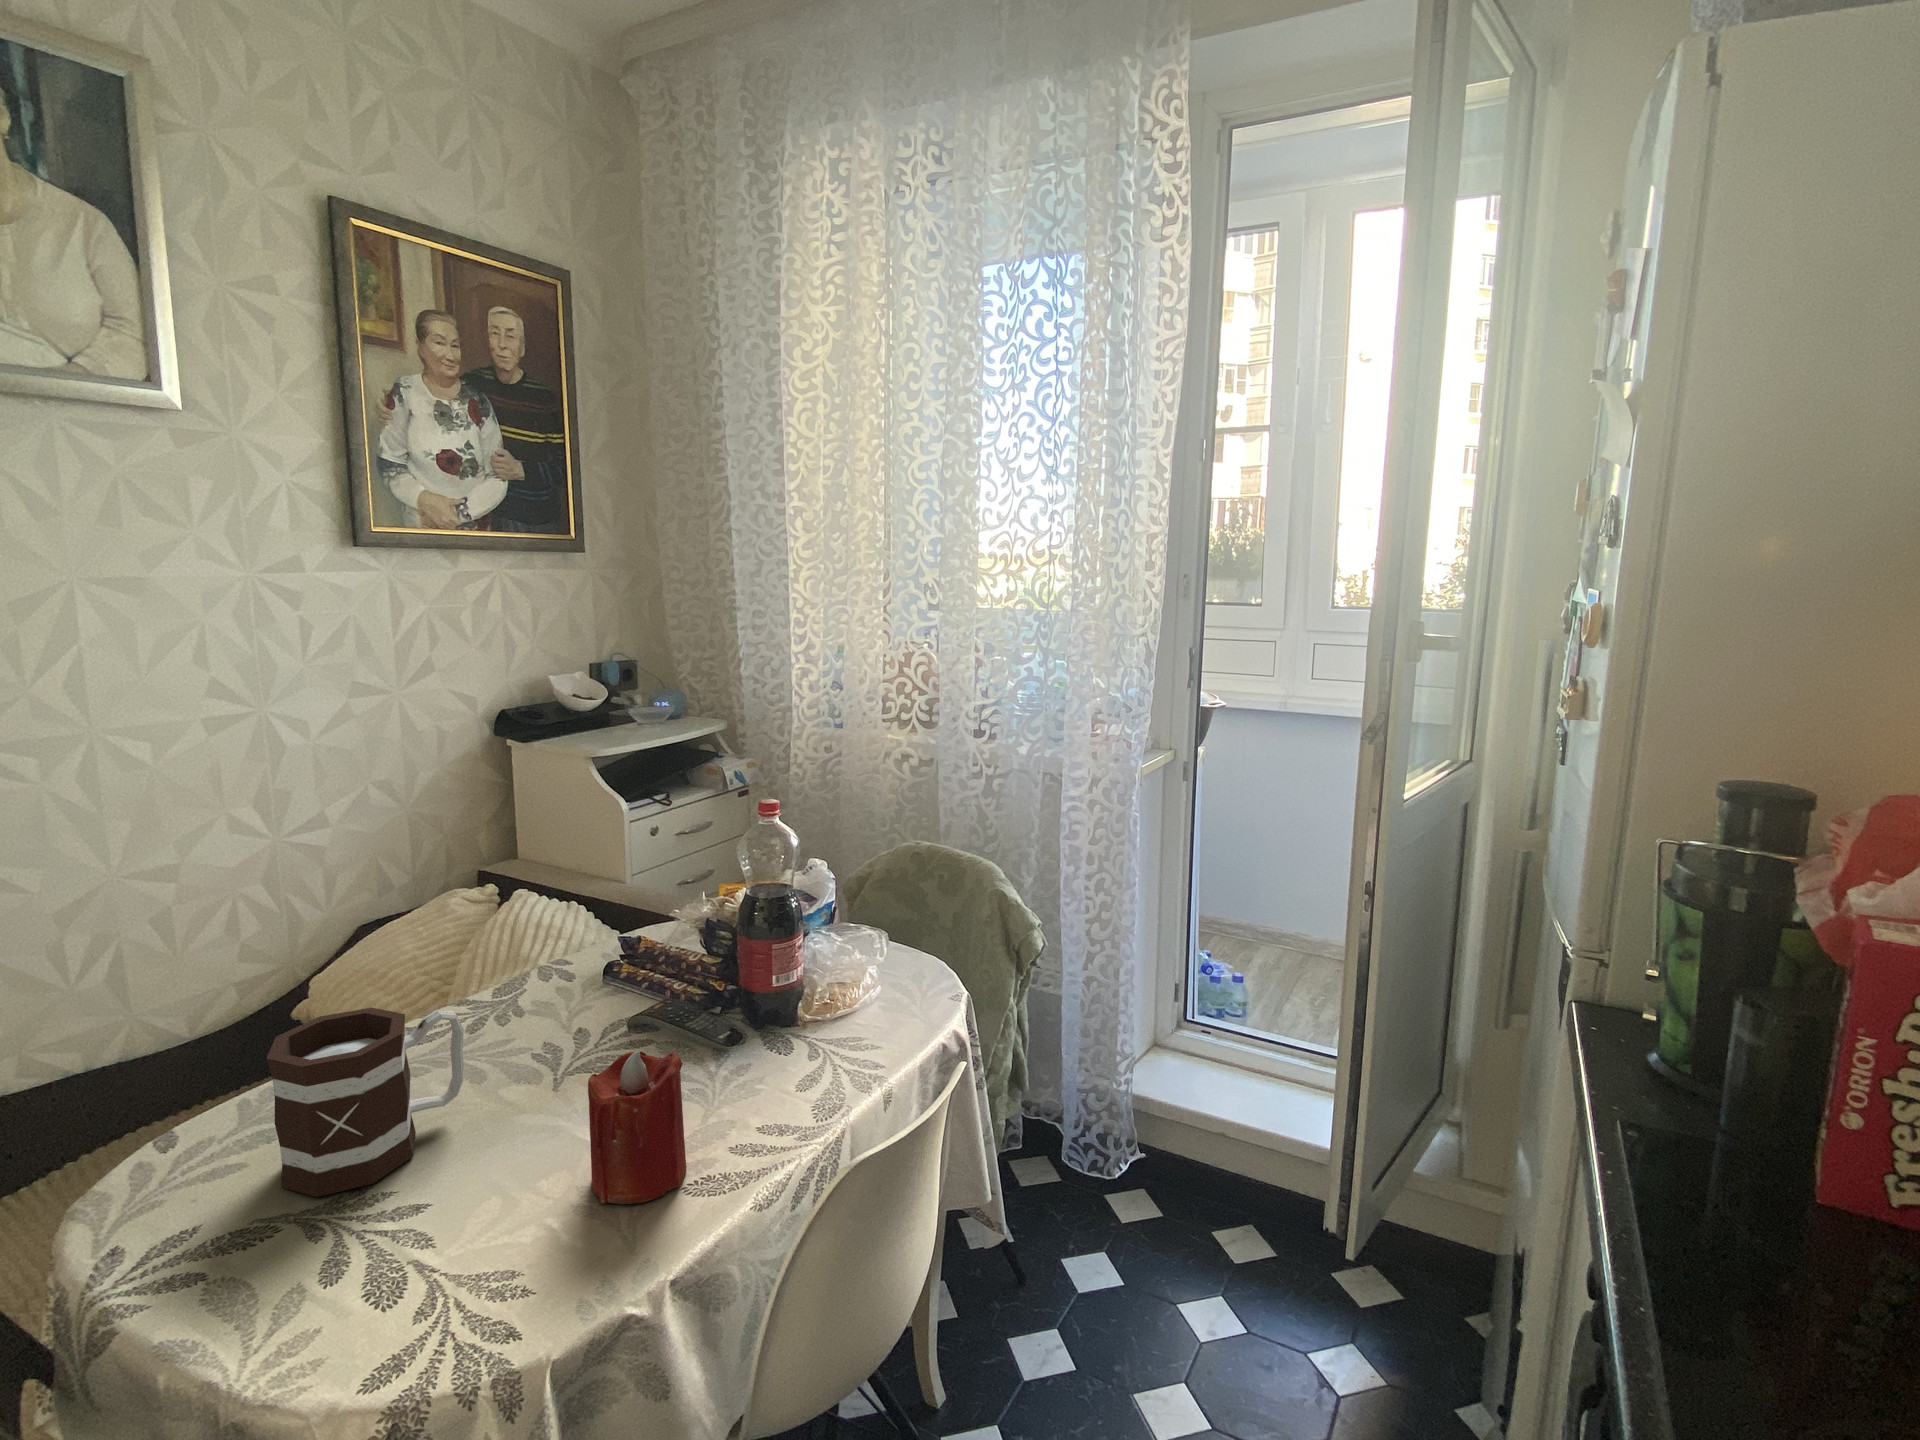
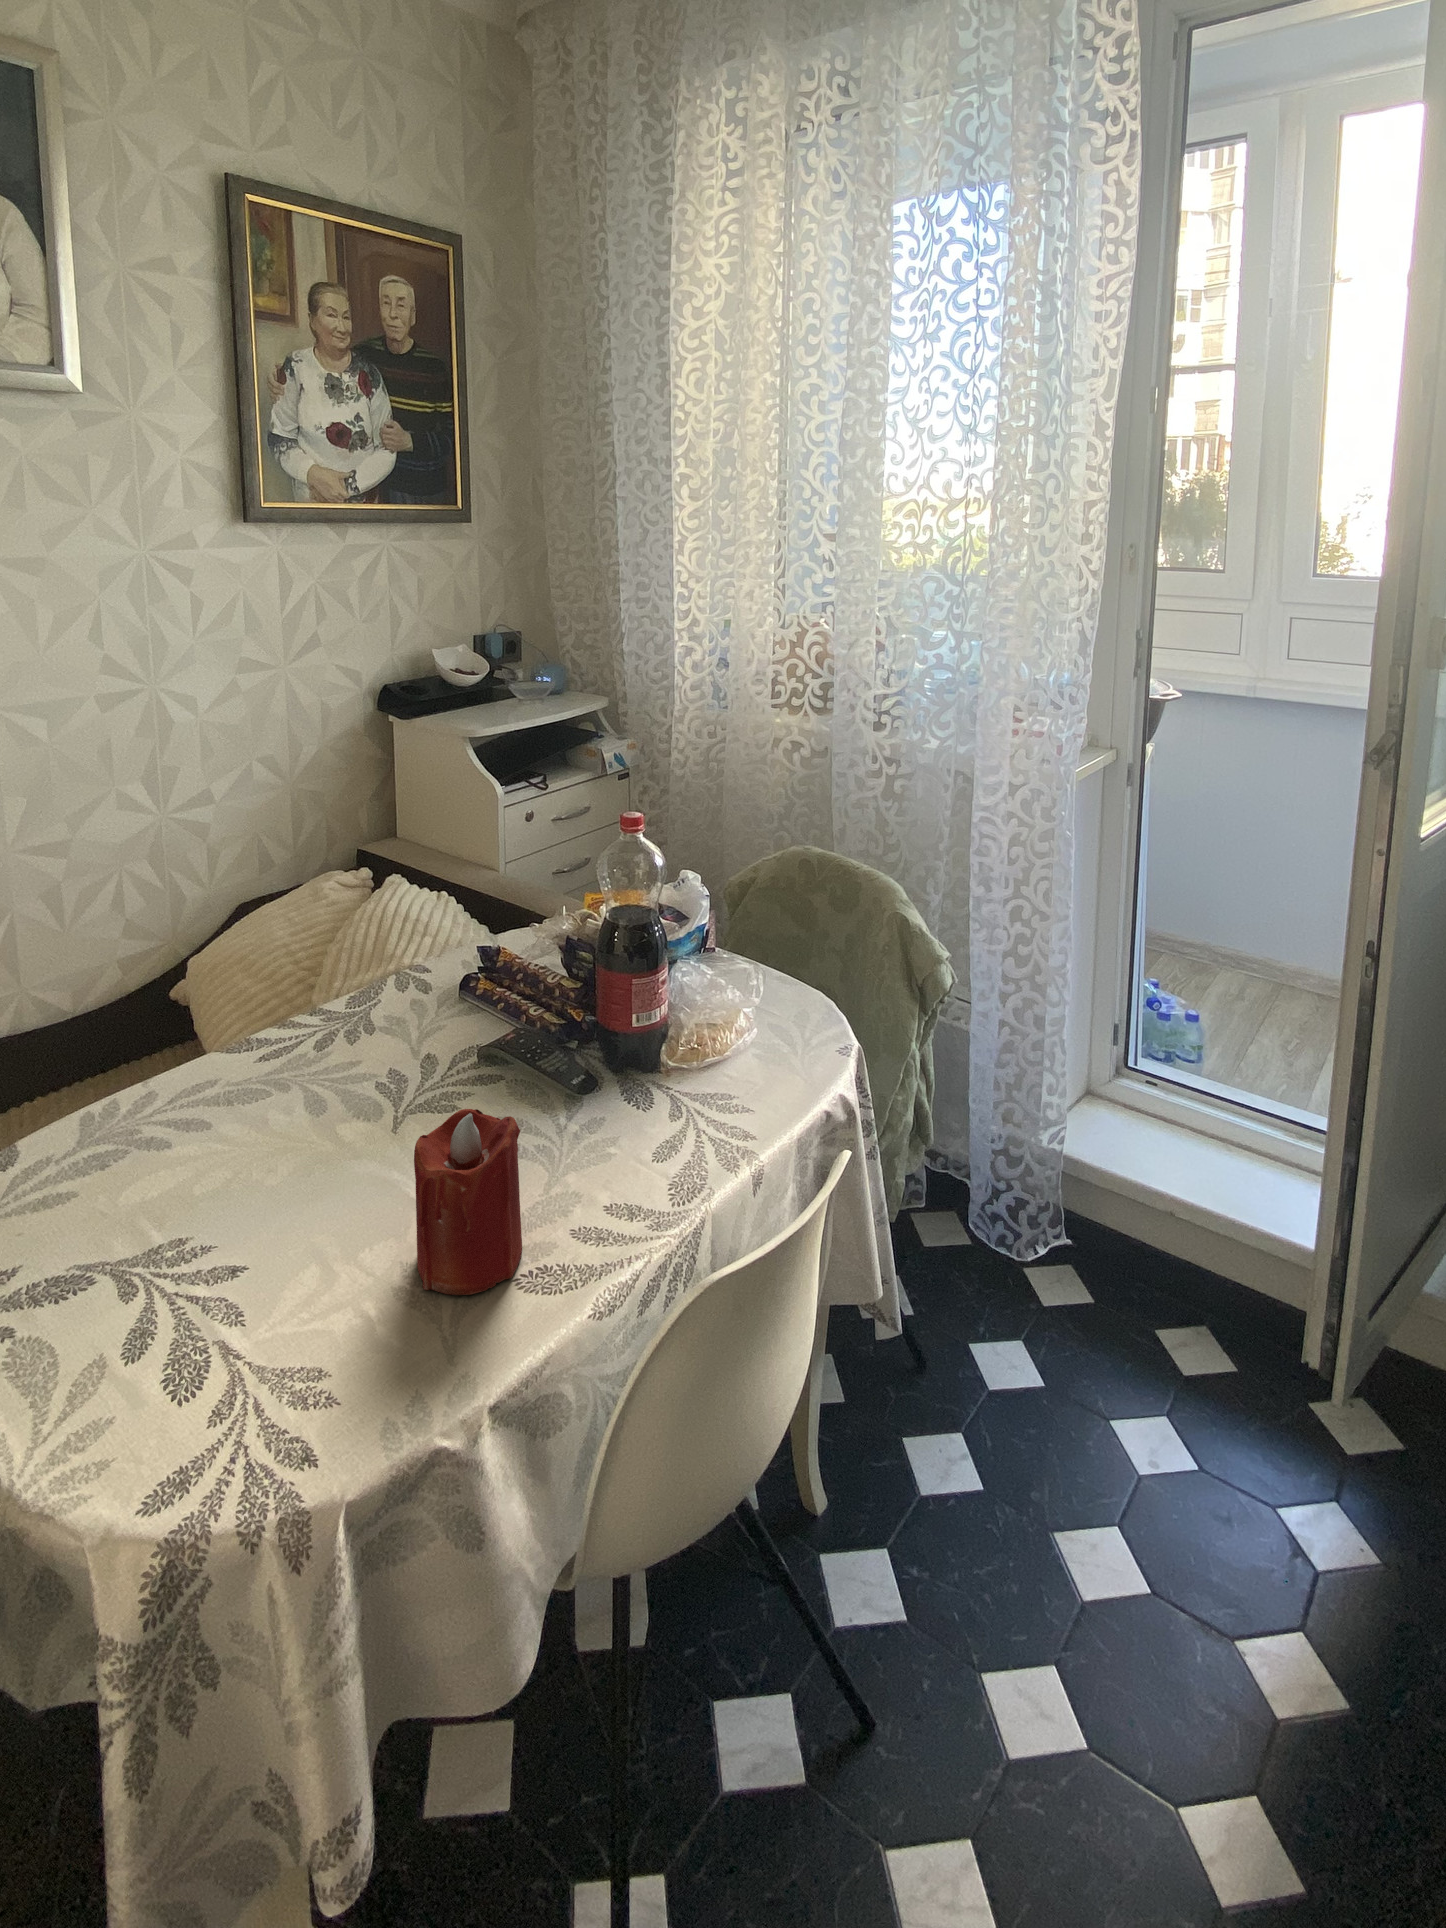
mug: present [267,1008,464,1197] -> none [95,1029,299,1241]

